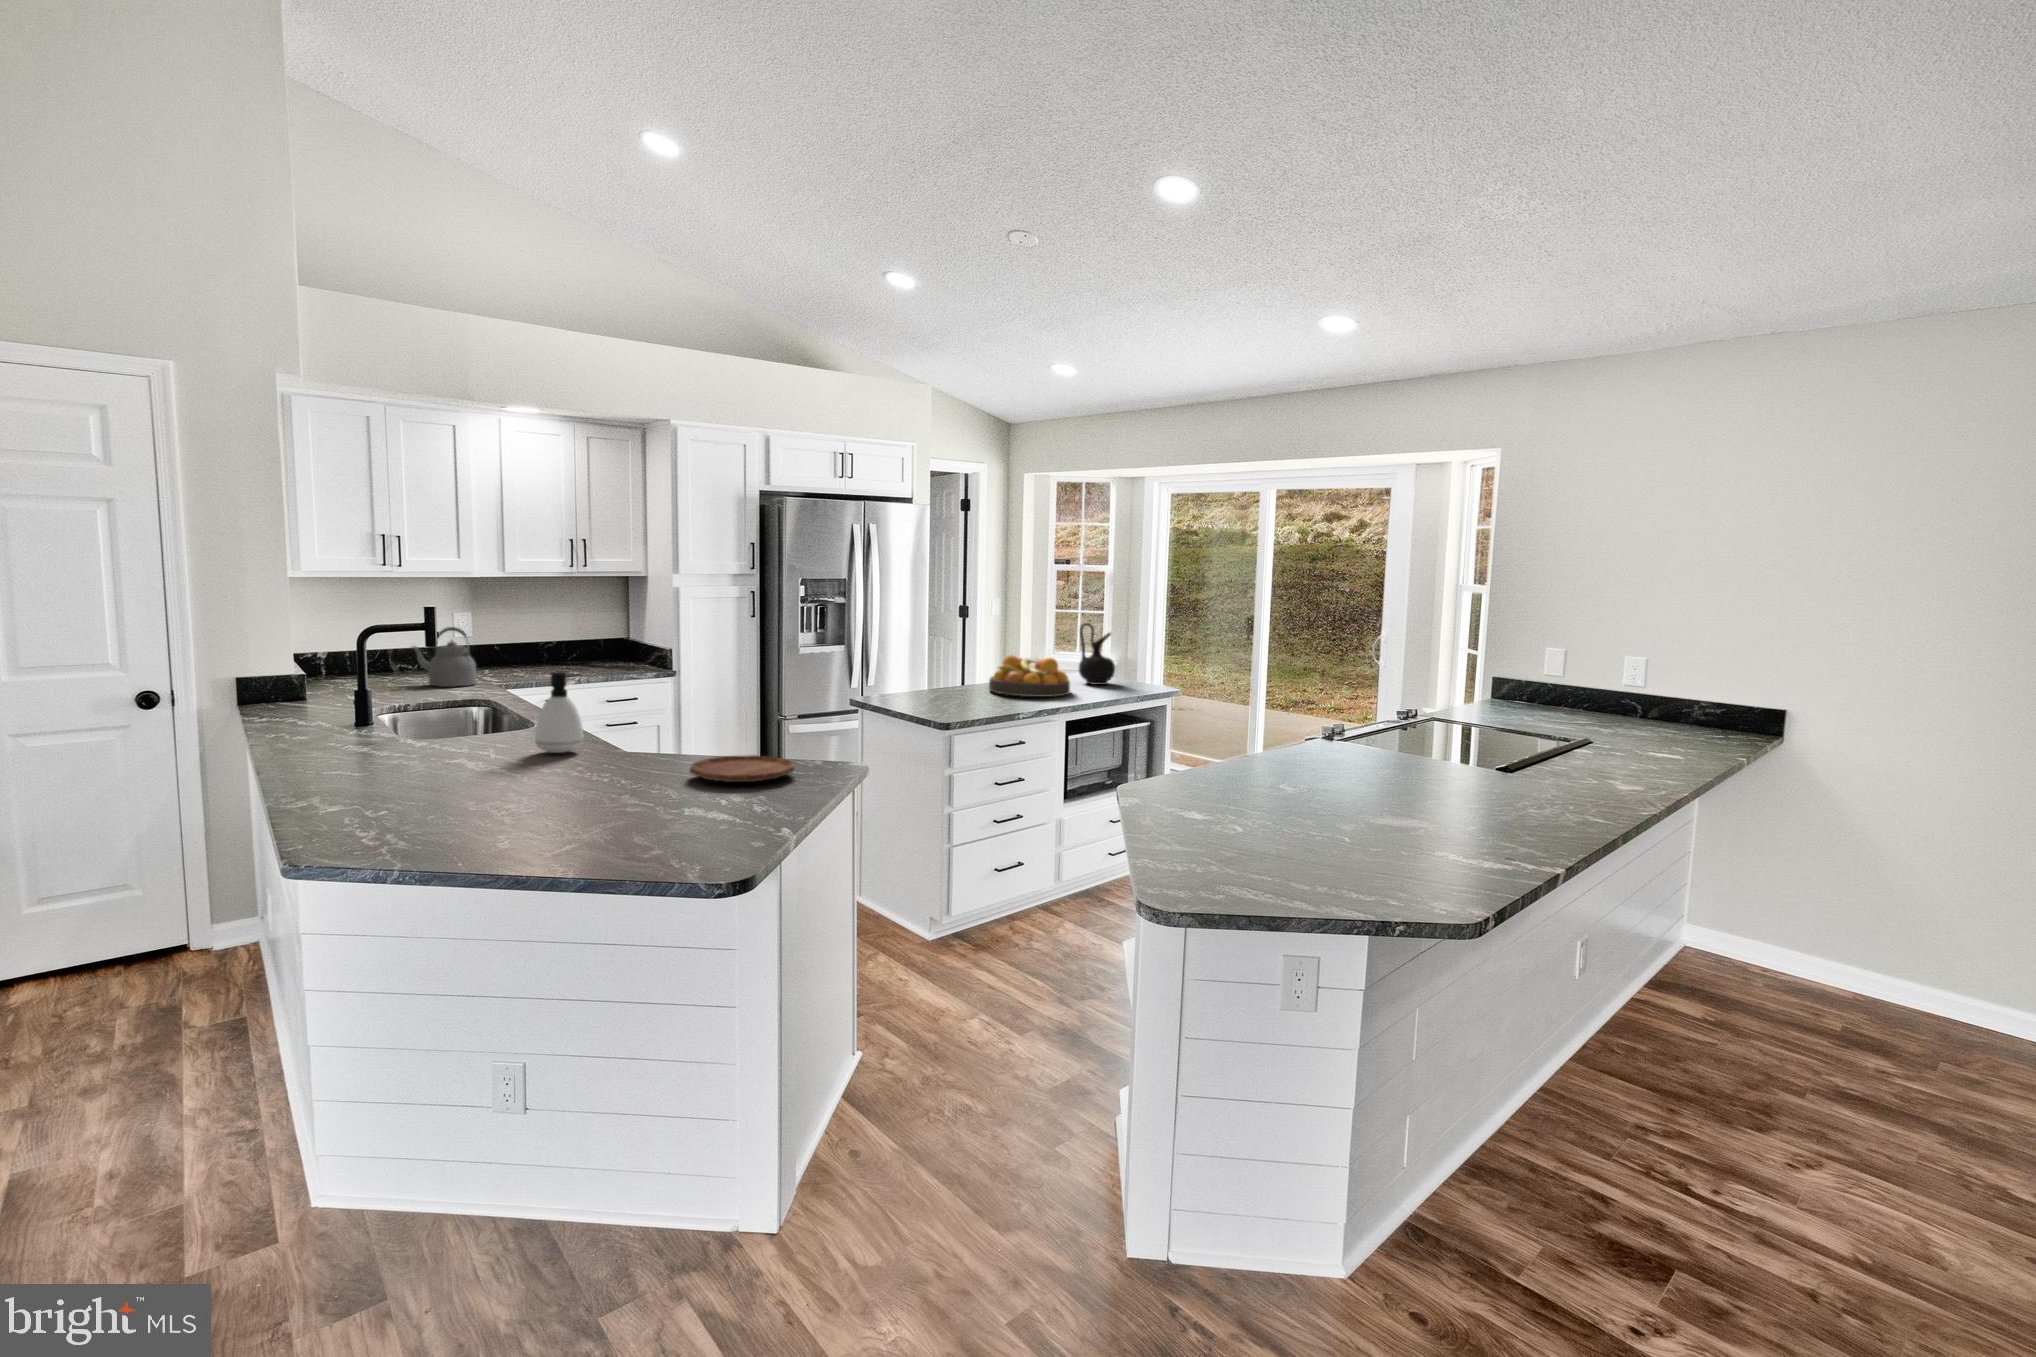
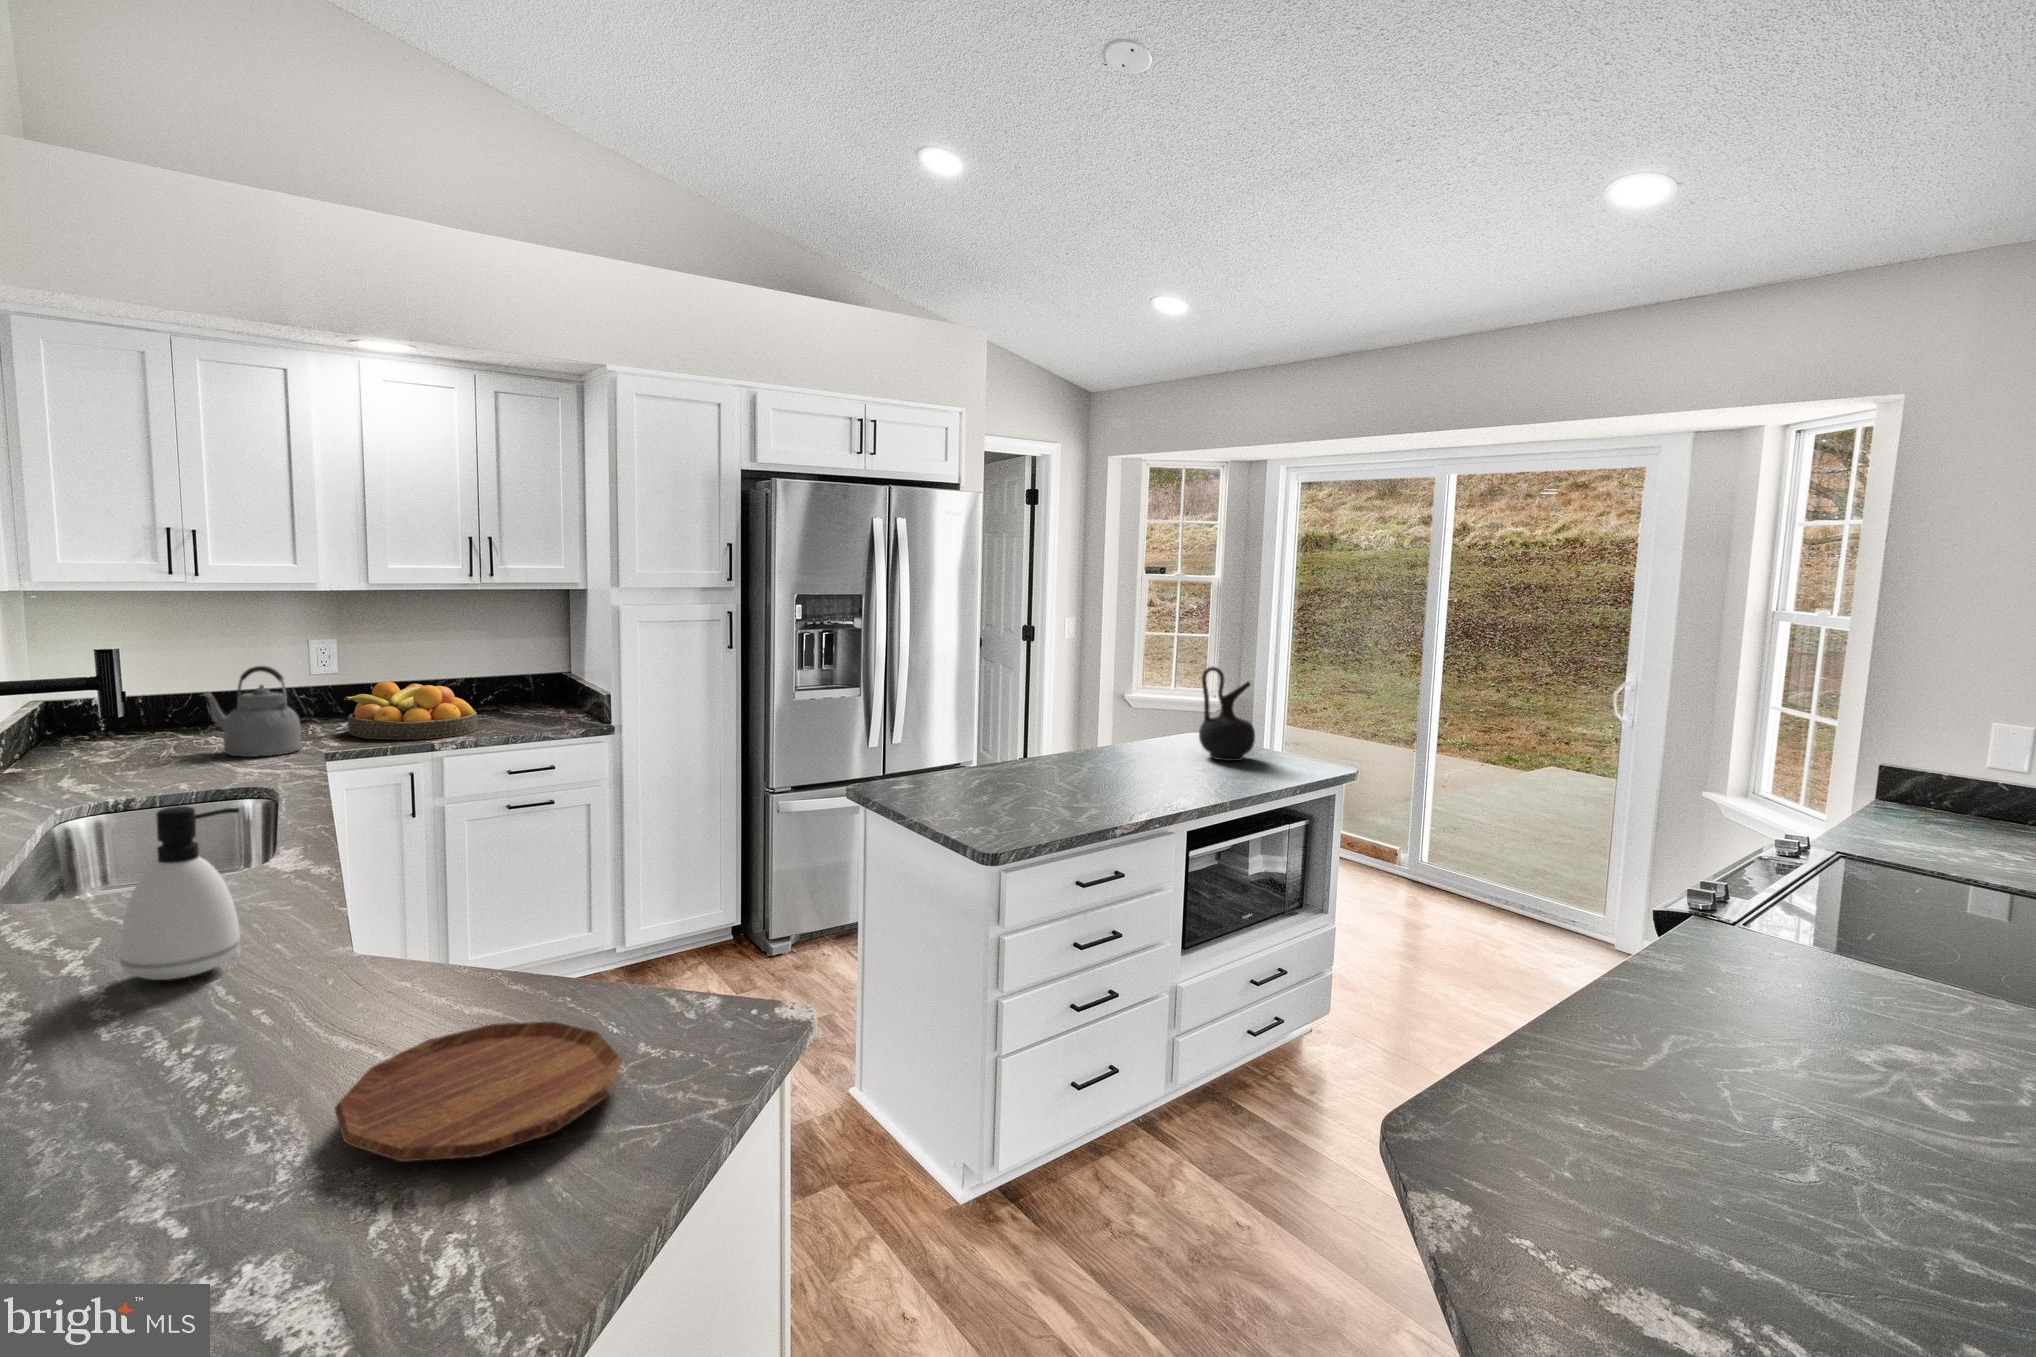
fruit bowl: present [989,655,1070,697] -> present [344,681,478,740]

